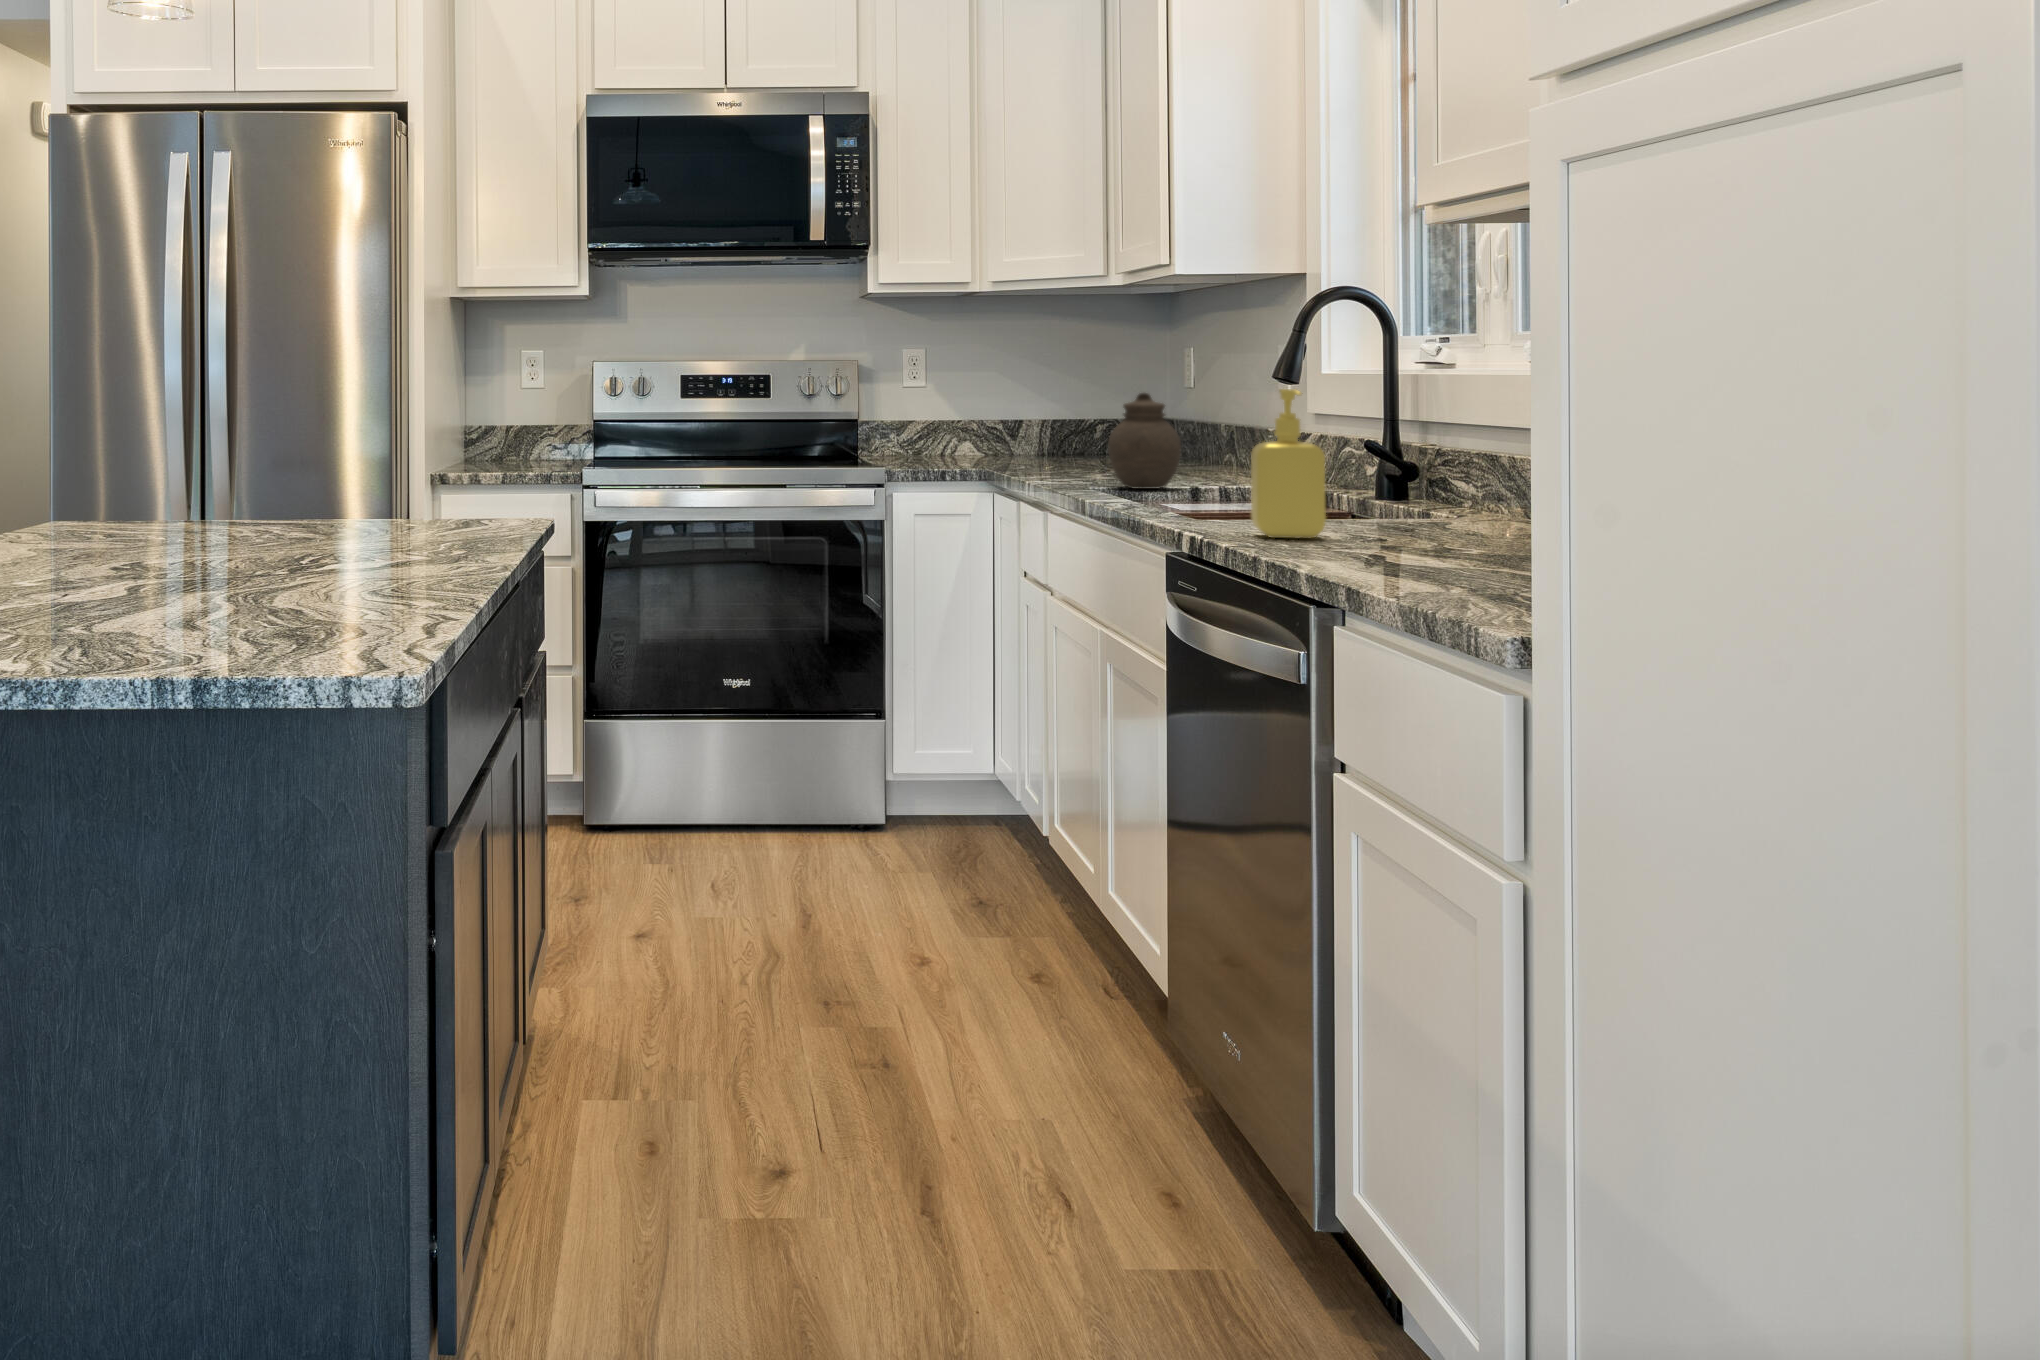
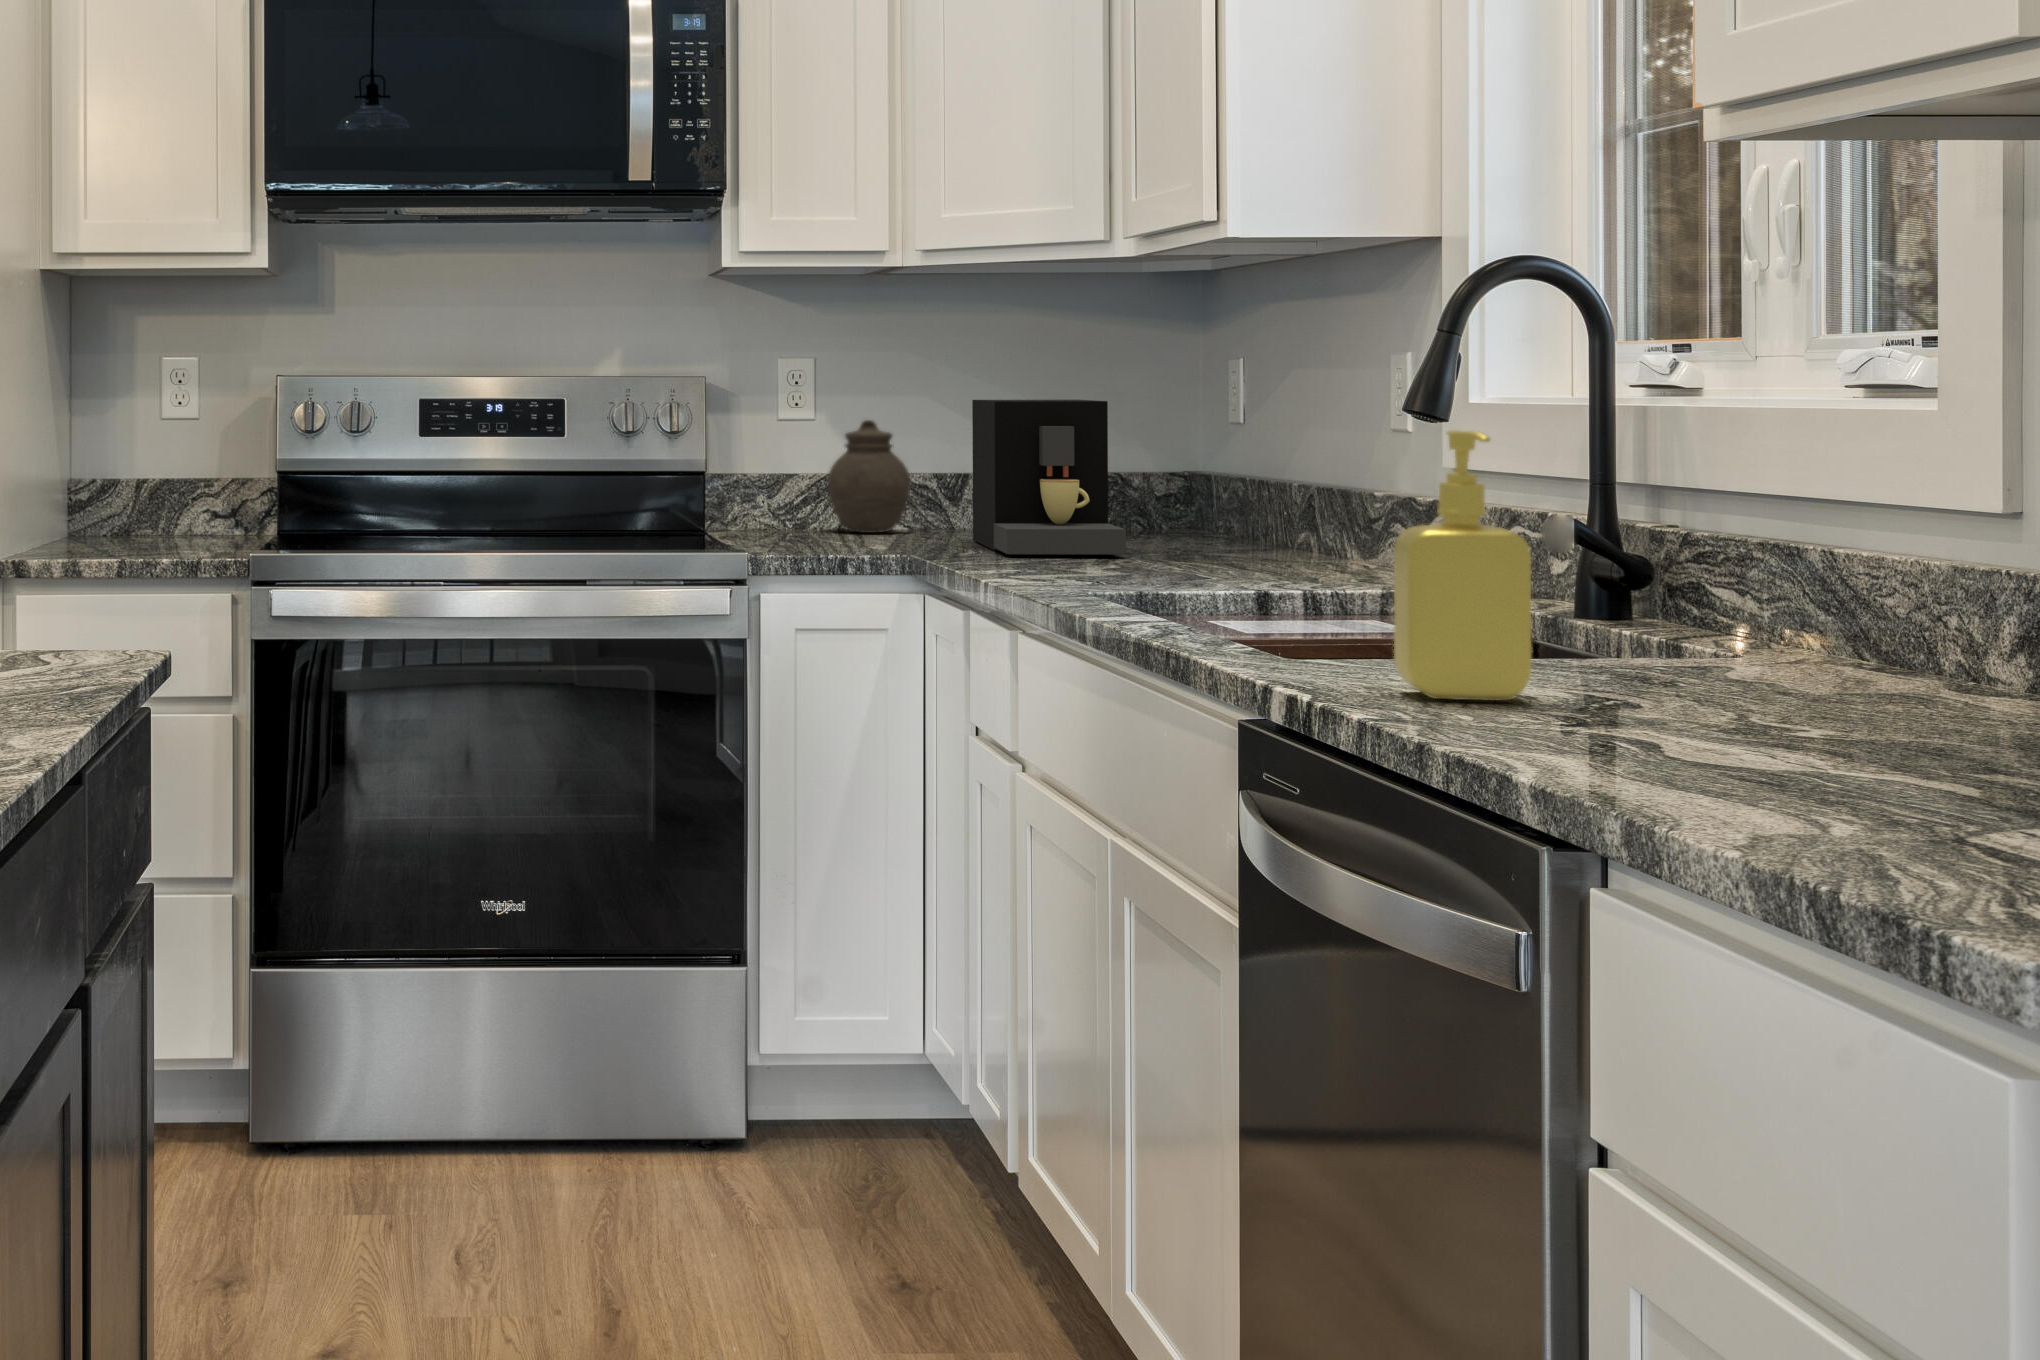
coffee maker: none [1024,373,1118,468] -> present [972,400,1126,554]
jar: present [1108,393,1181,489] -> present [828,420,911,533]

